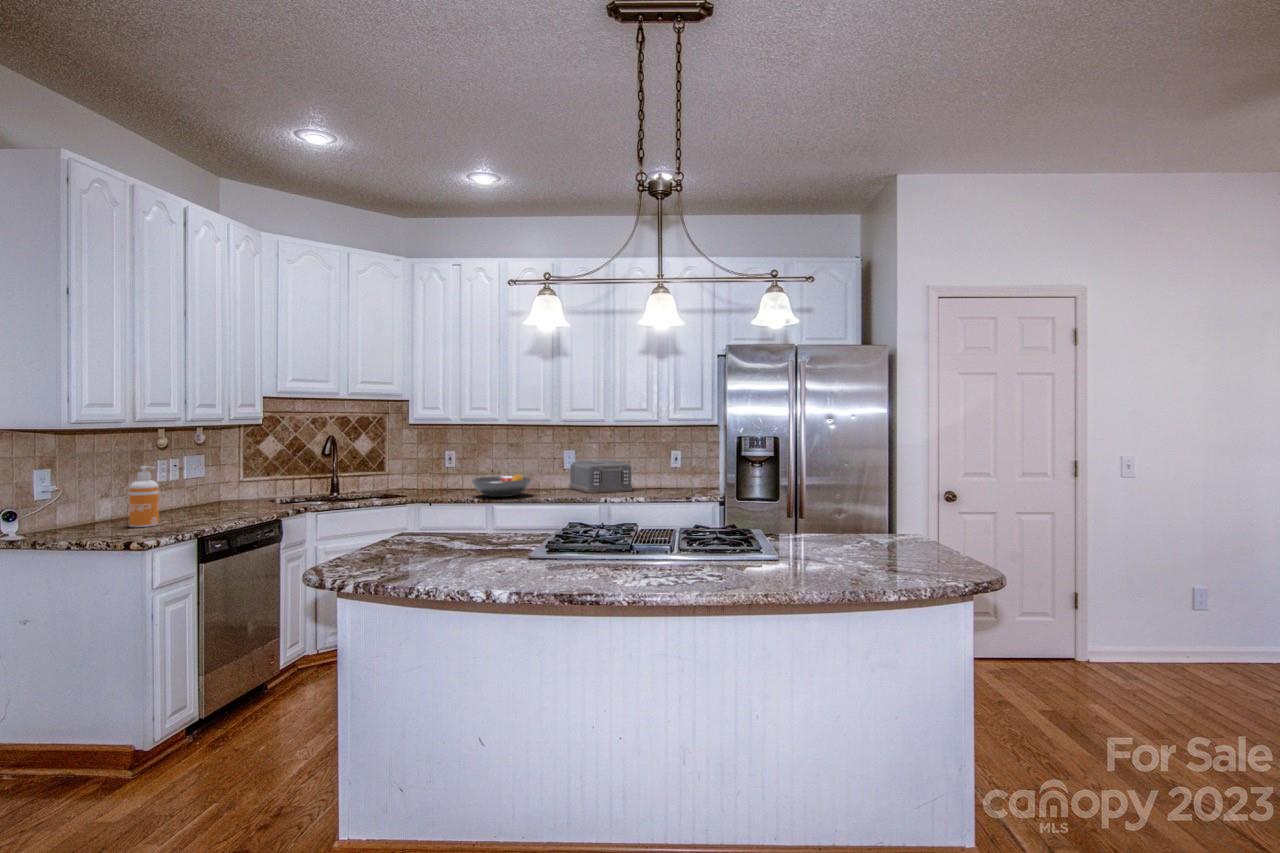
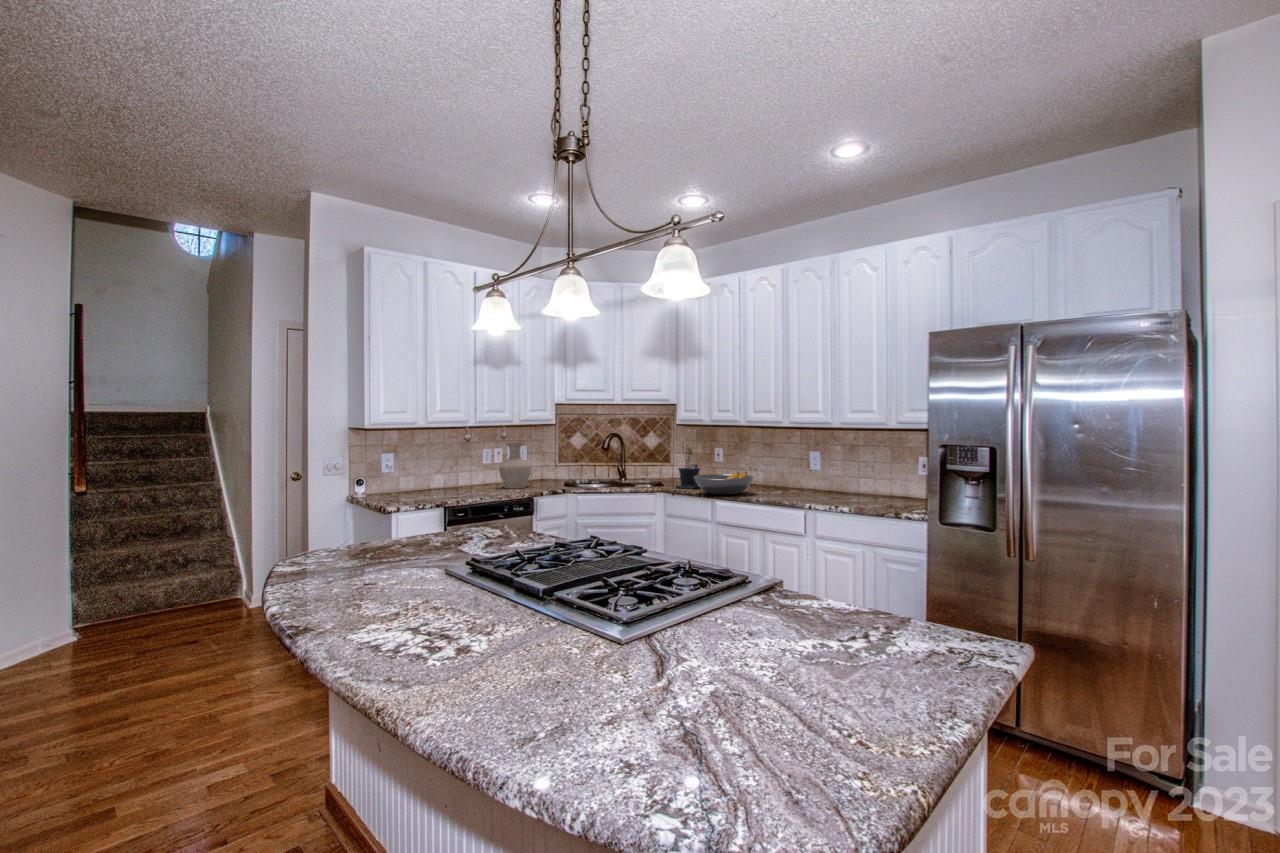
potted plant: none [420,444,456,495] -> present [676,441,700,489]
vase: none [193,449,242,512] -> present [499,442,531,488]
toaster: present [569,460,632,493] -> none [812,462,870,499]
soap dispenser: present [129,466,159,527] -> none [436,453,454,494]

